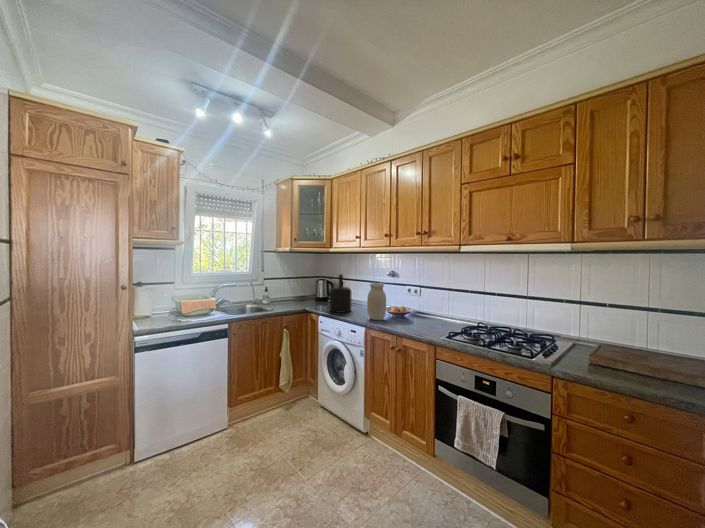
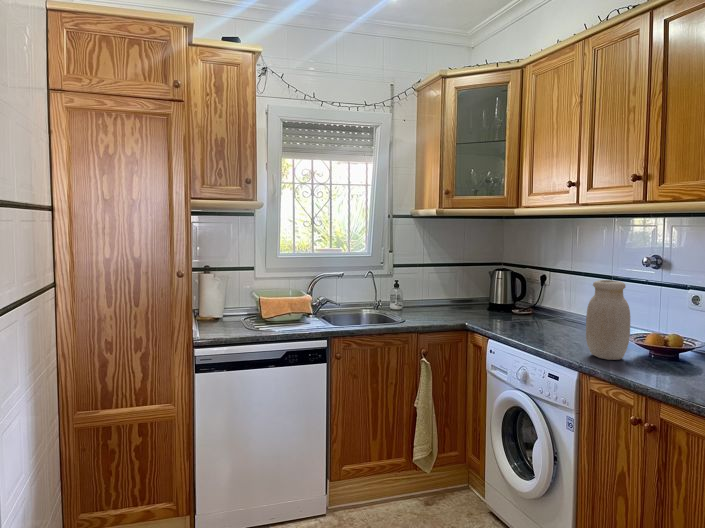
bottle: present [330,274,351,313] -> none [510,259,557,337]

